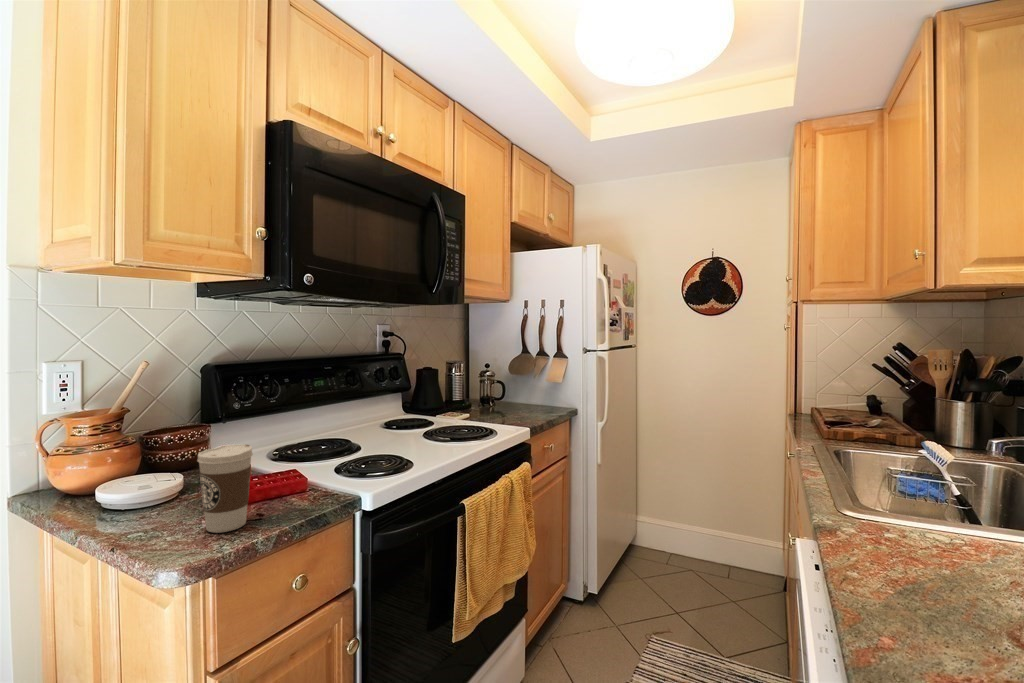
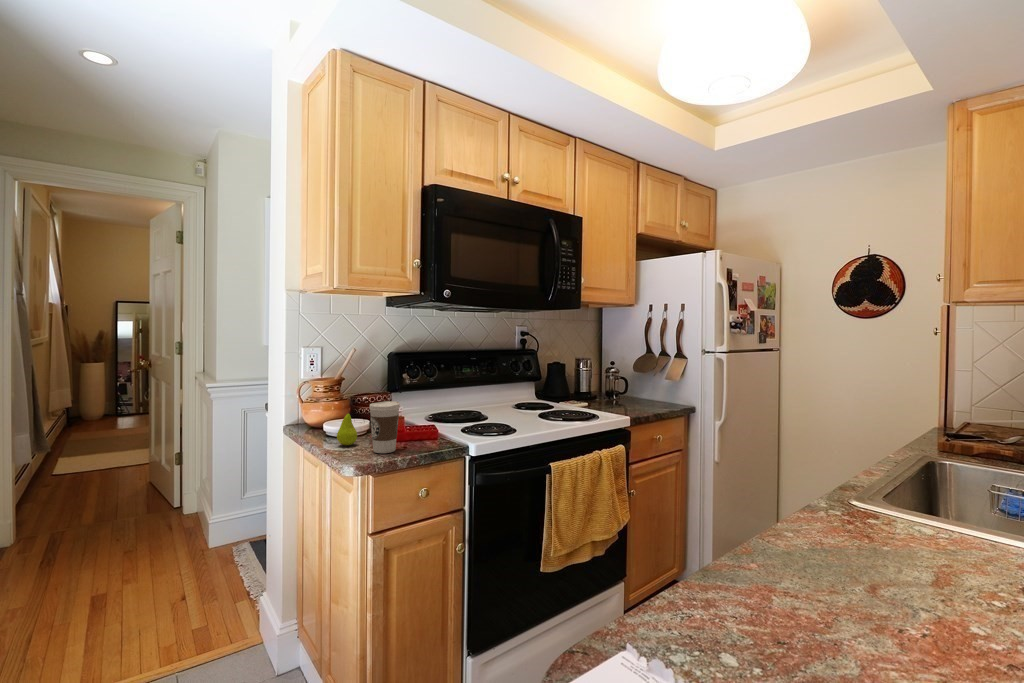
fruit: none [129,462,169,526] -> present [337,408,357,445]

